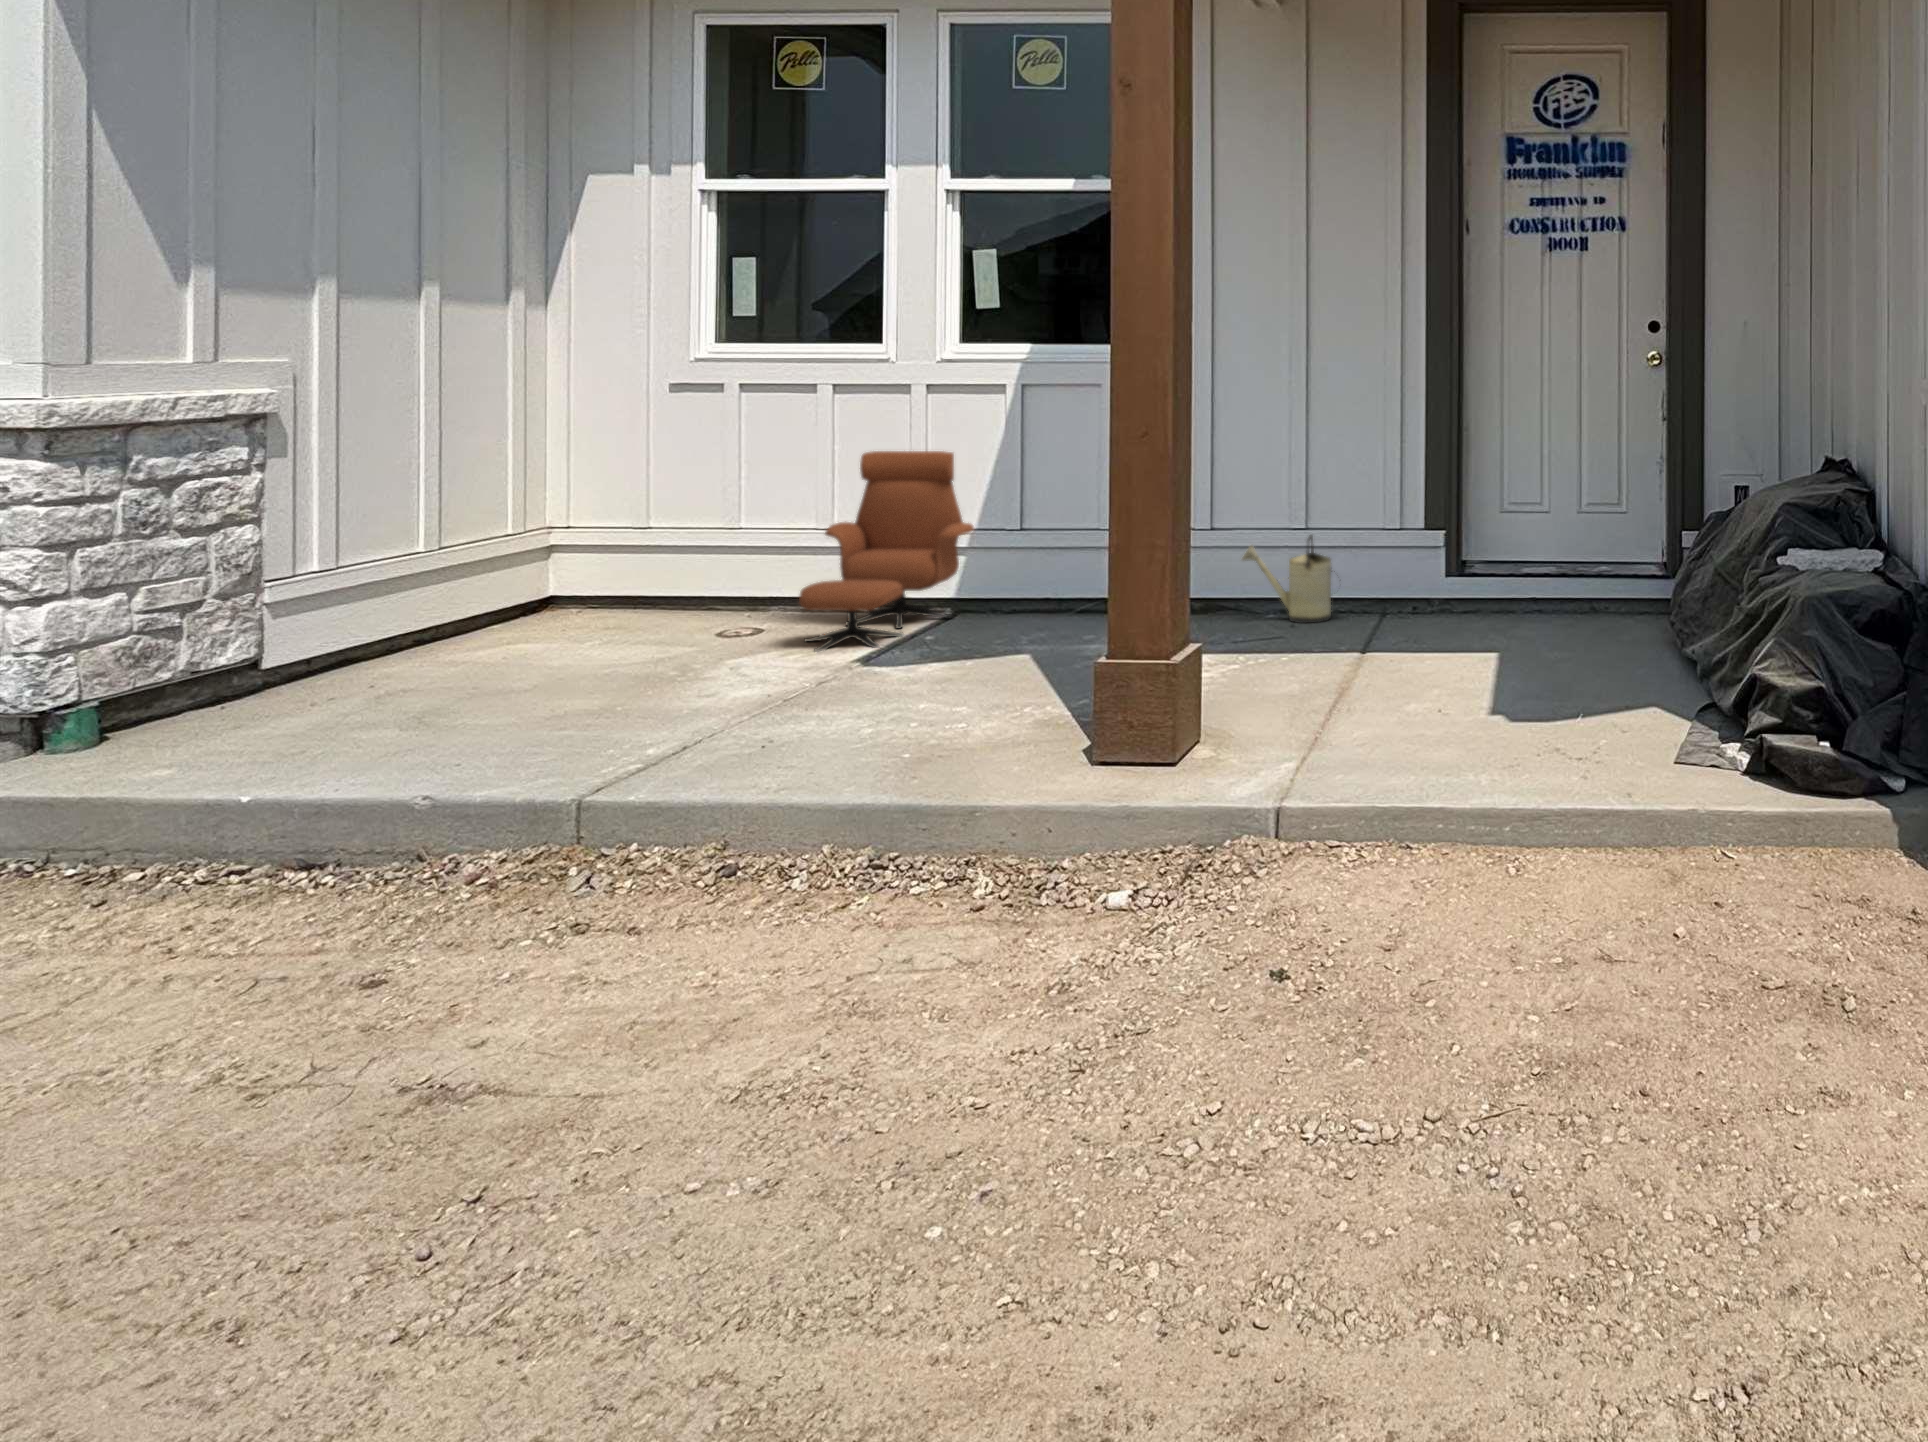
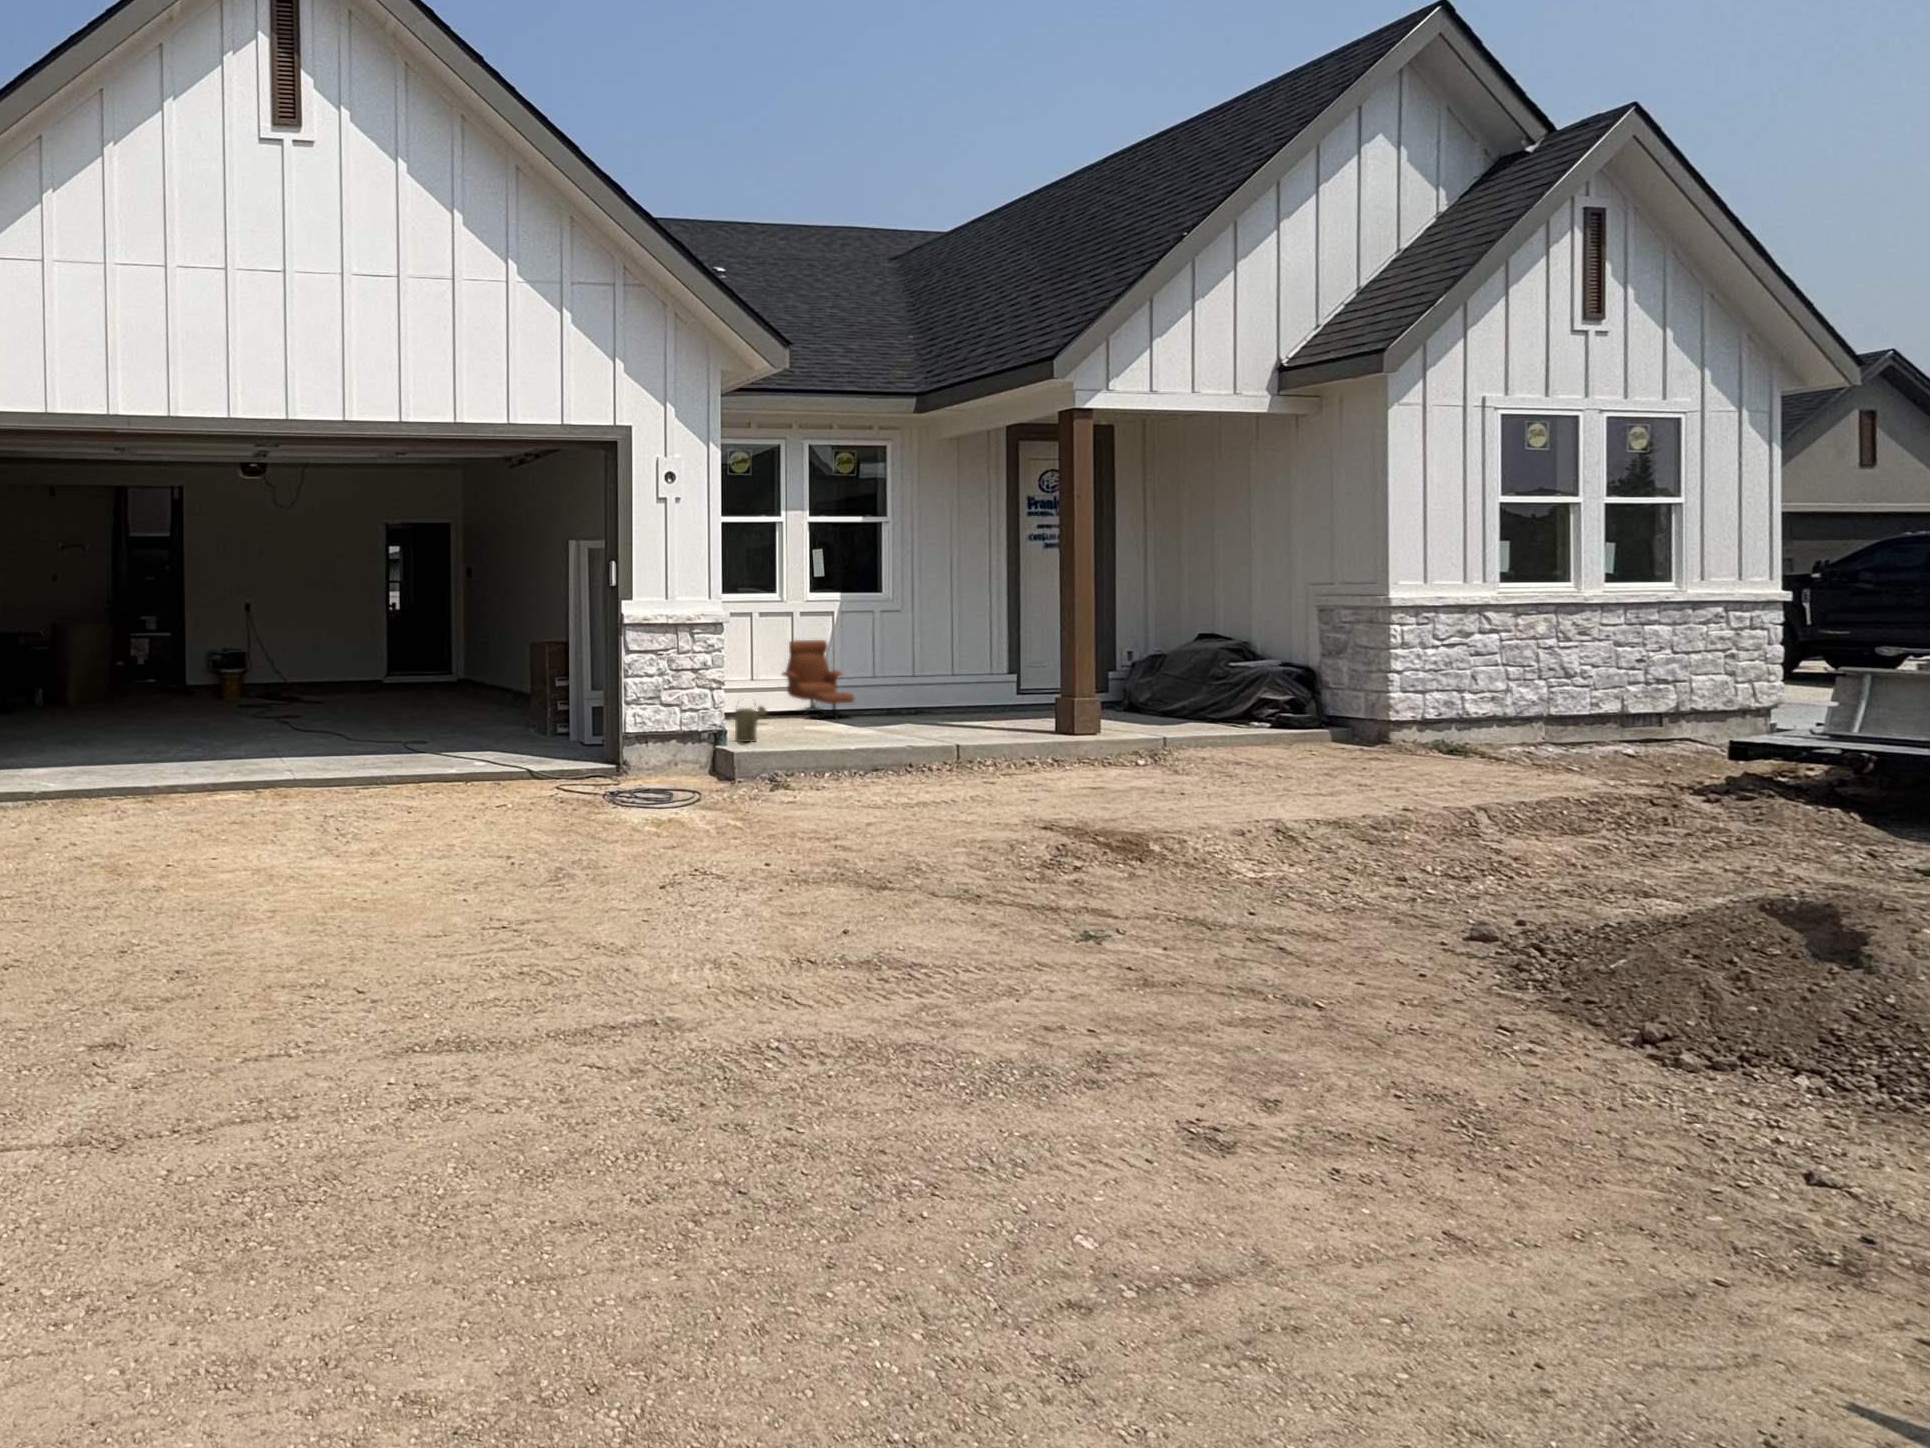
watering can: present [1242,535,1335,623] -> present [735,706,766,742]

